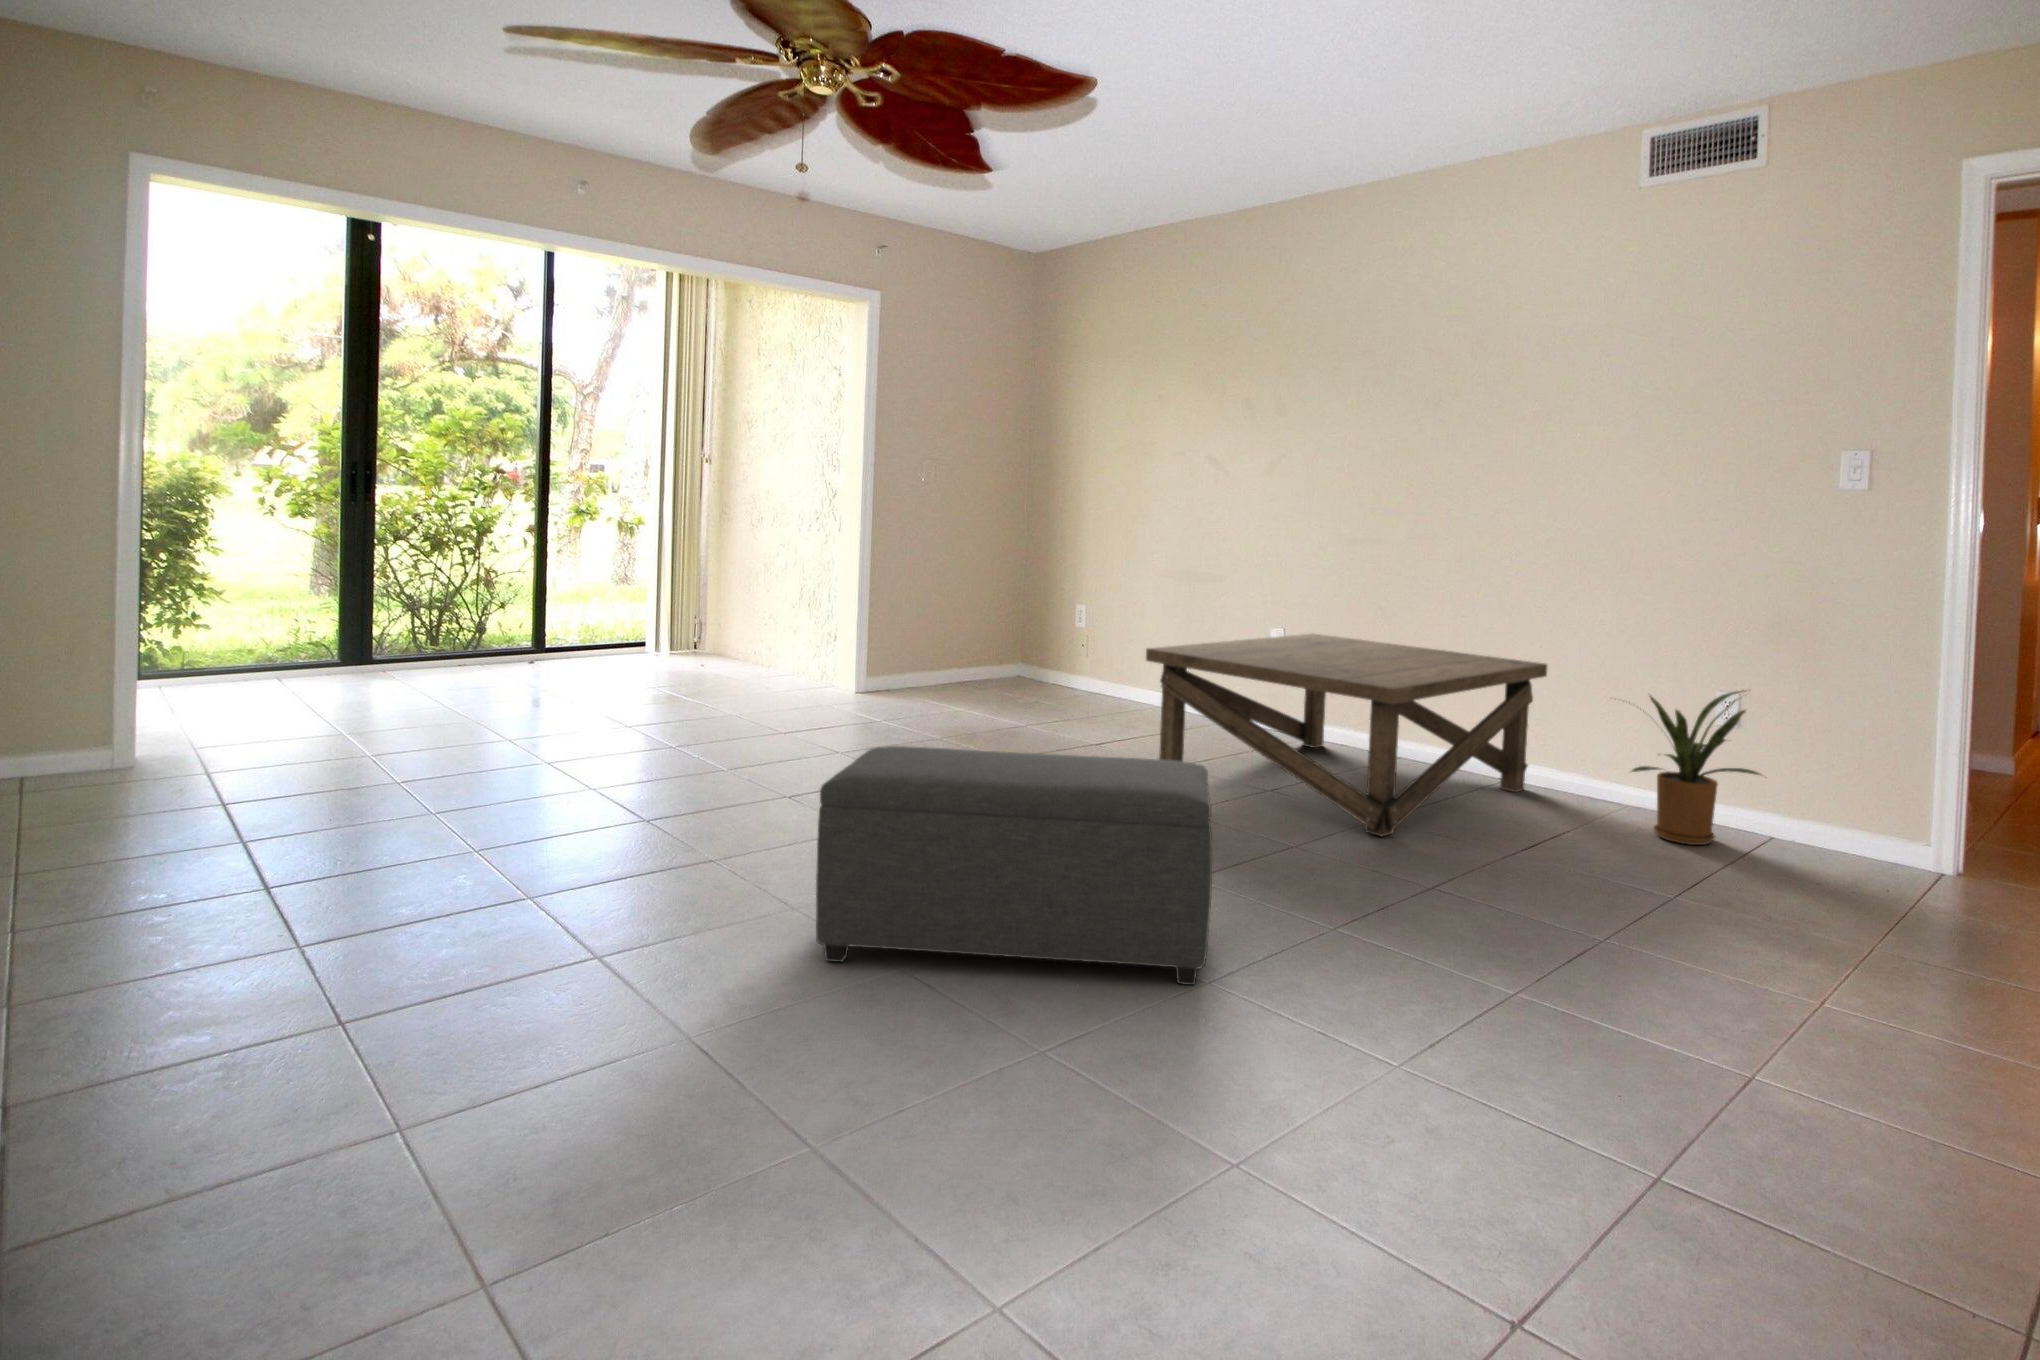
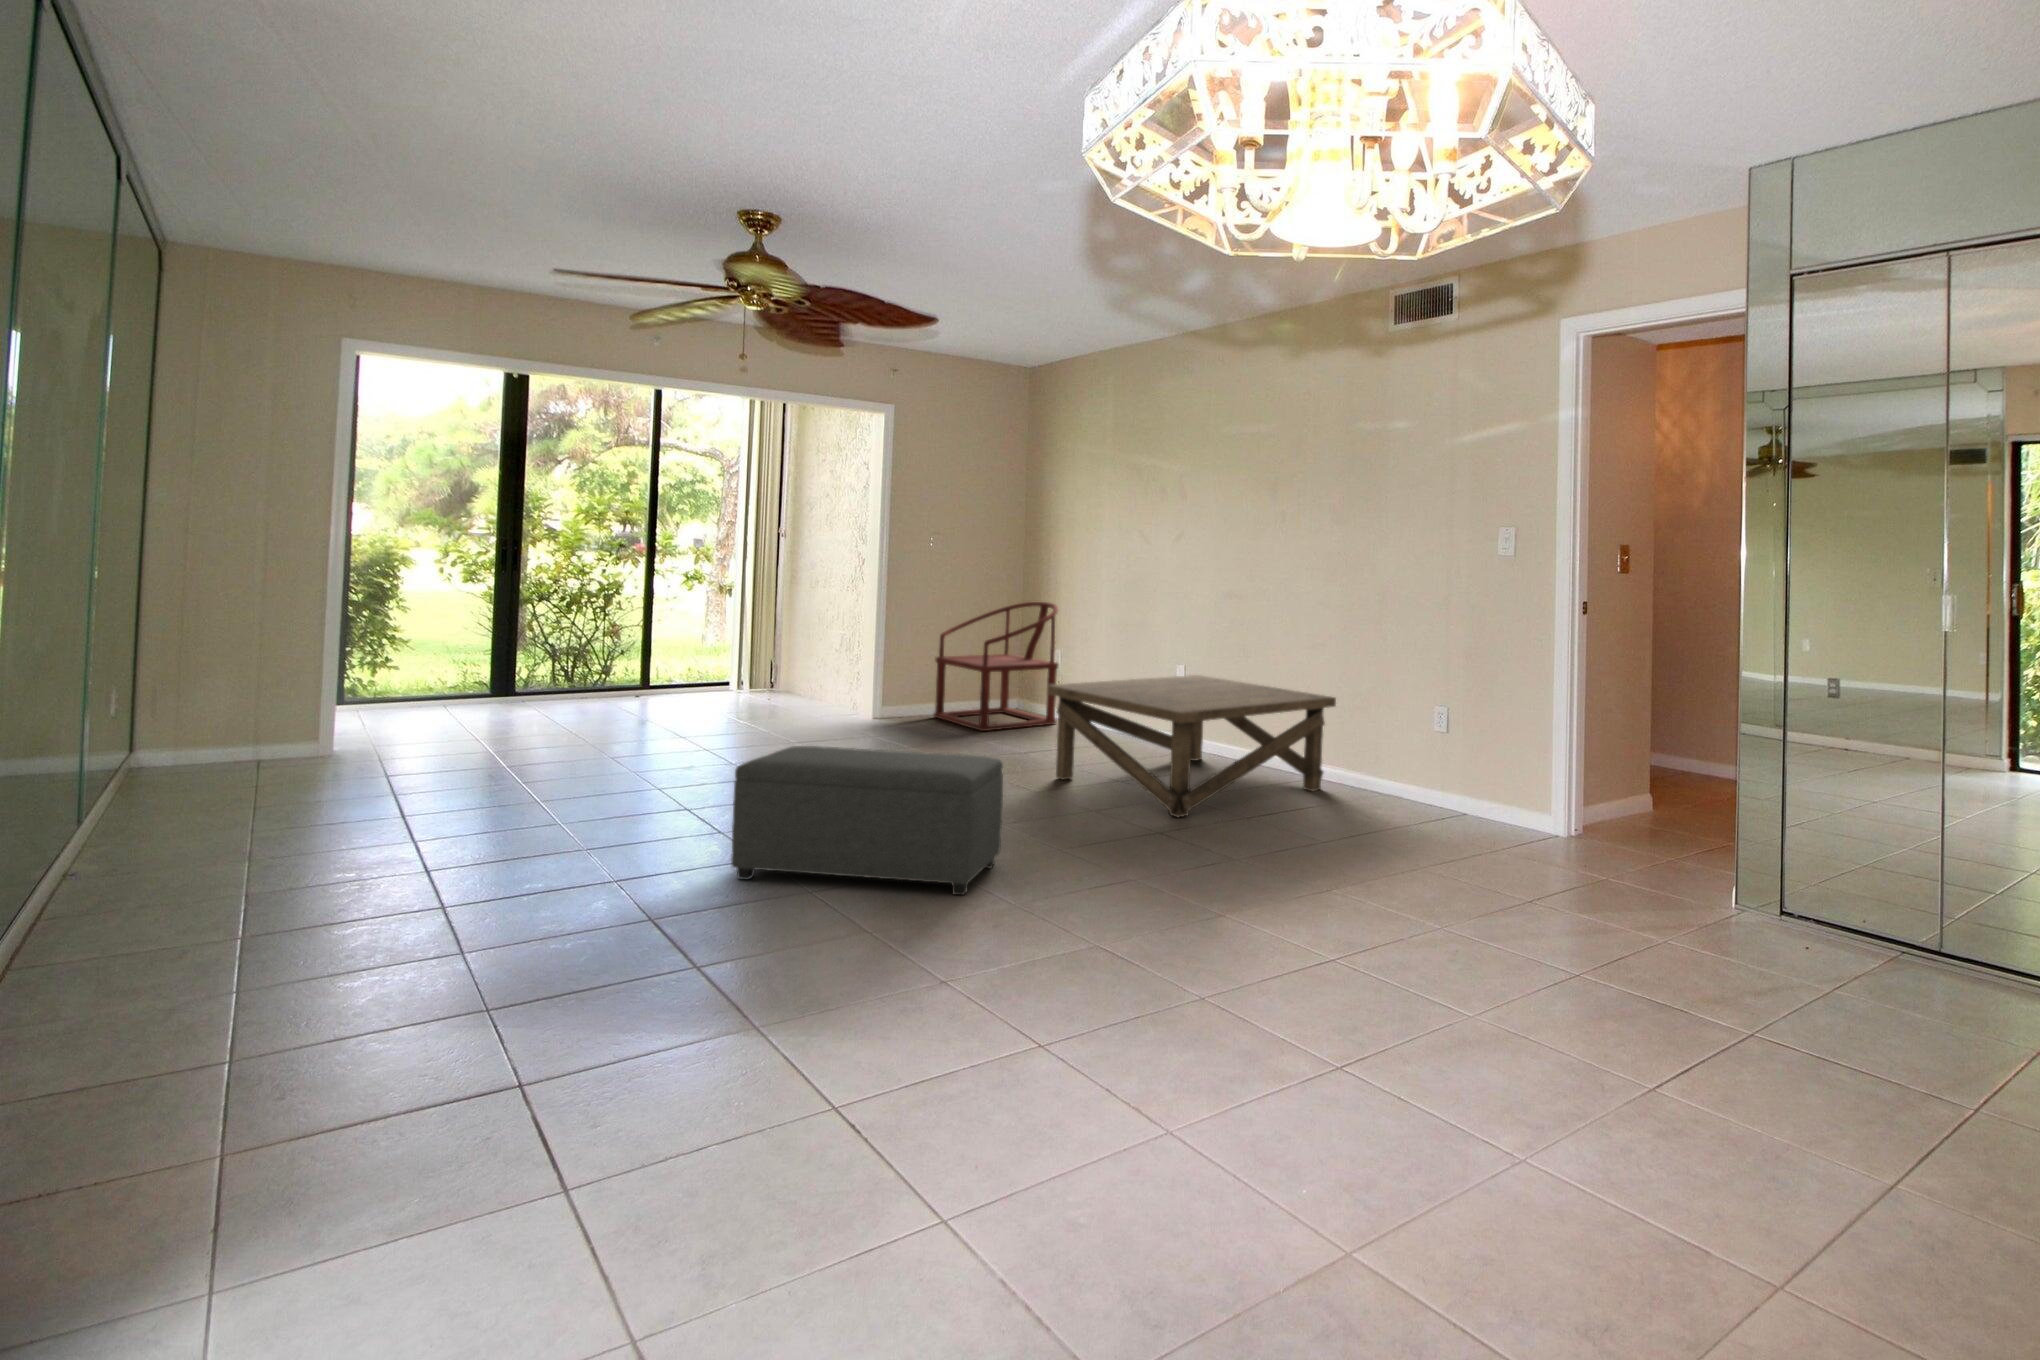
armchair: none [927,539,1094,708] -> present [934,602,1059,731]
house plant: present [1632,690,1760,845] -> none [1349,715,1449,825]

